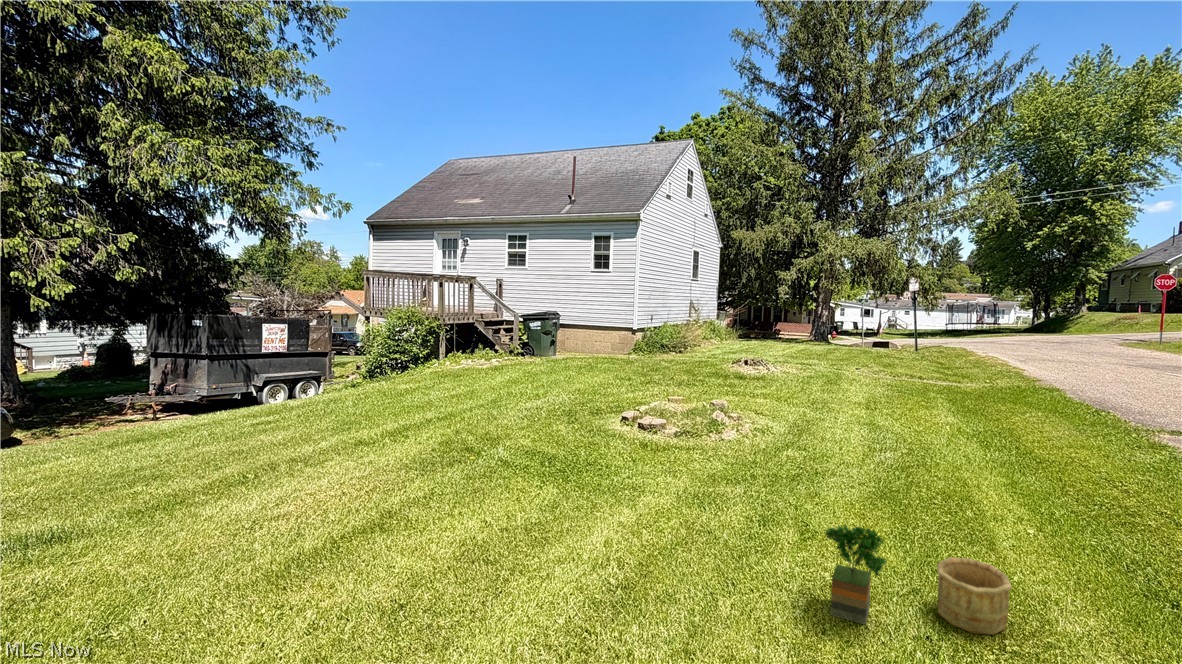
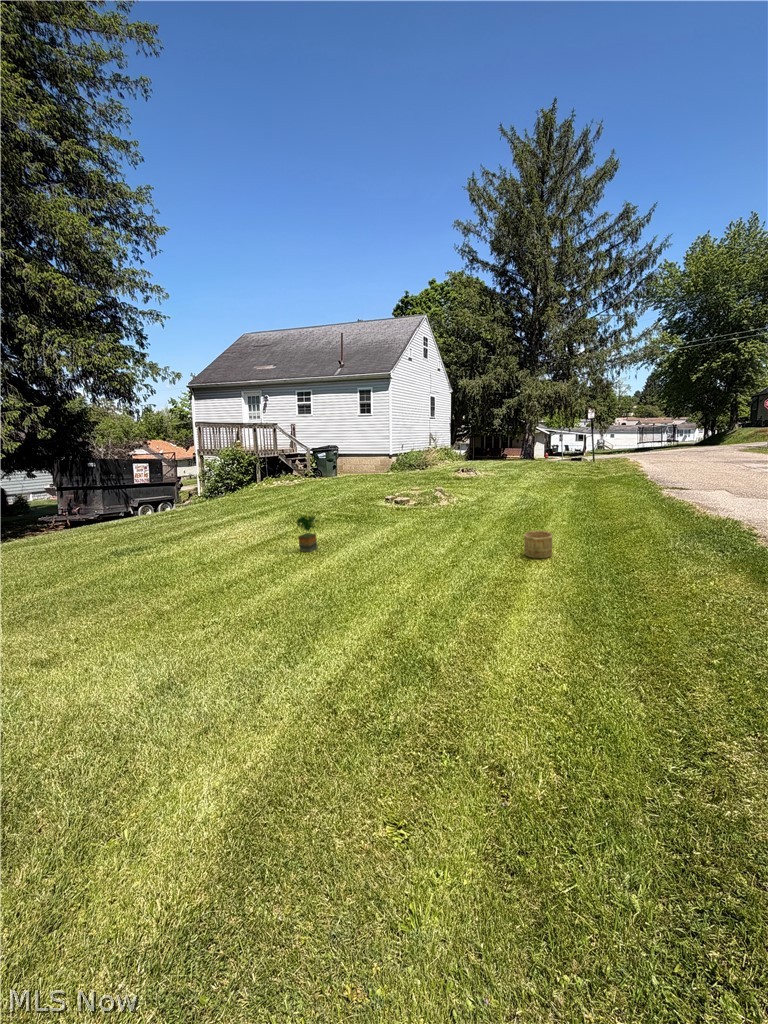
potted tree: present [825,525,887,625] -> present [297,516,318,552]

